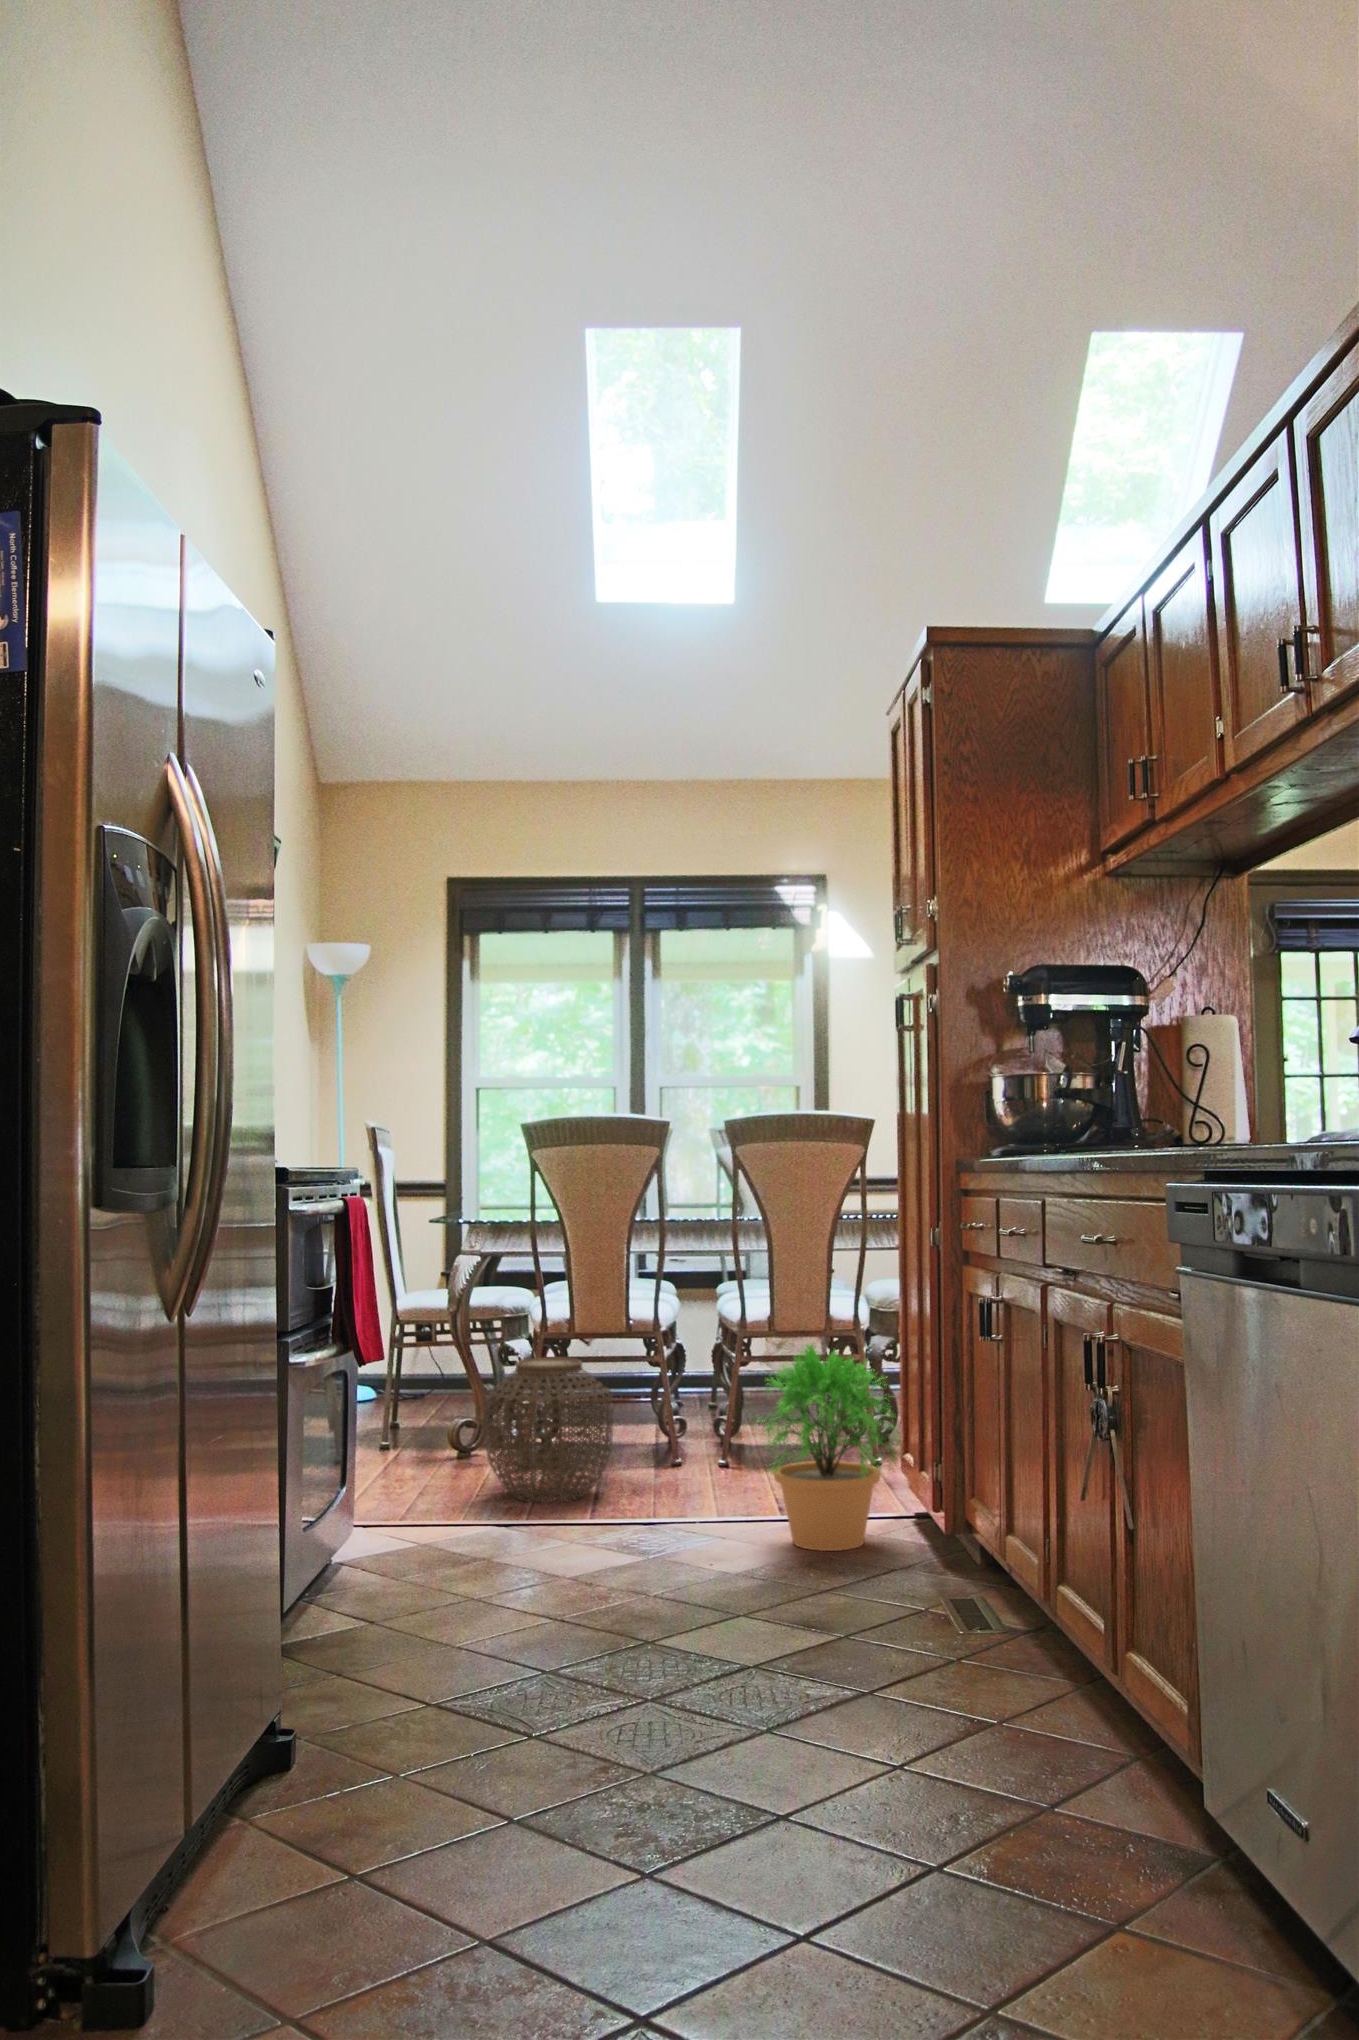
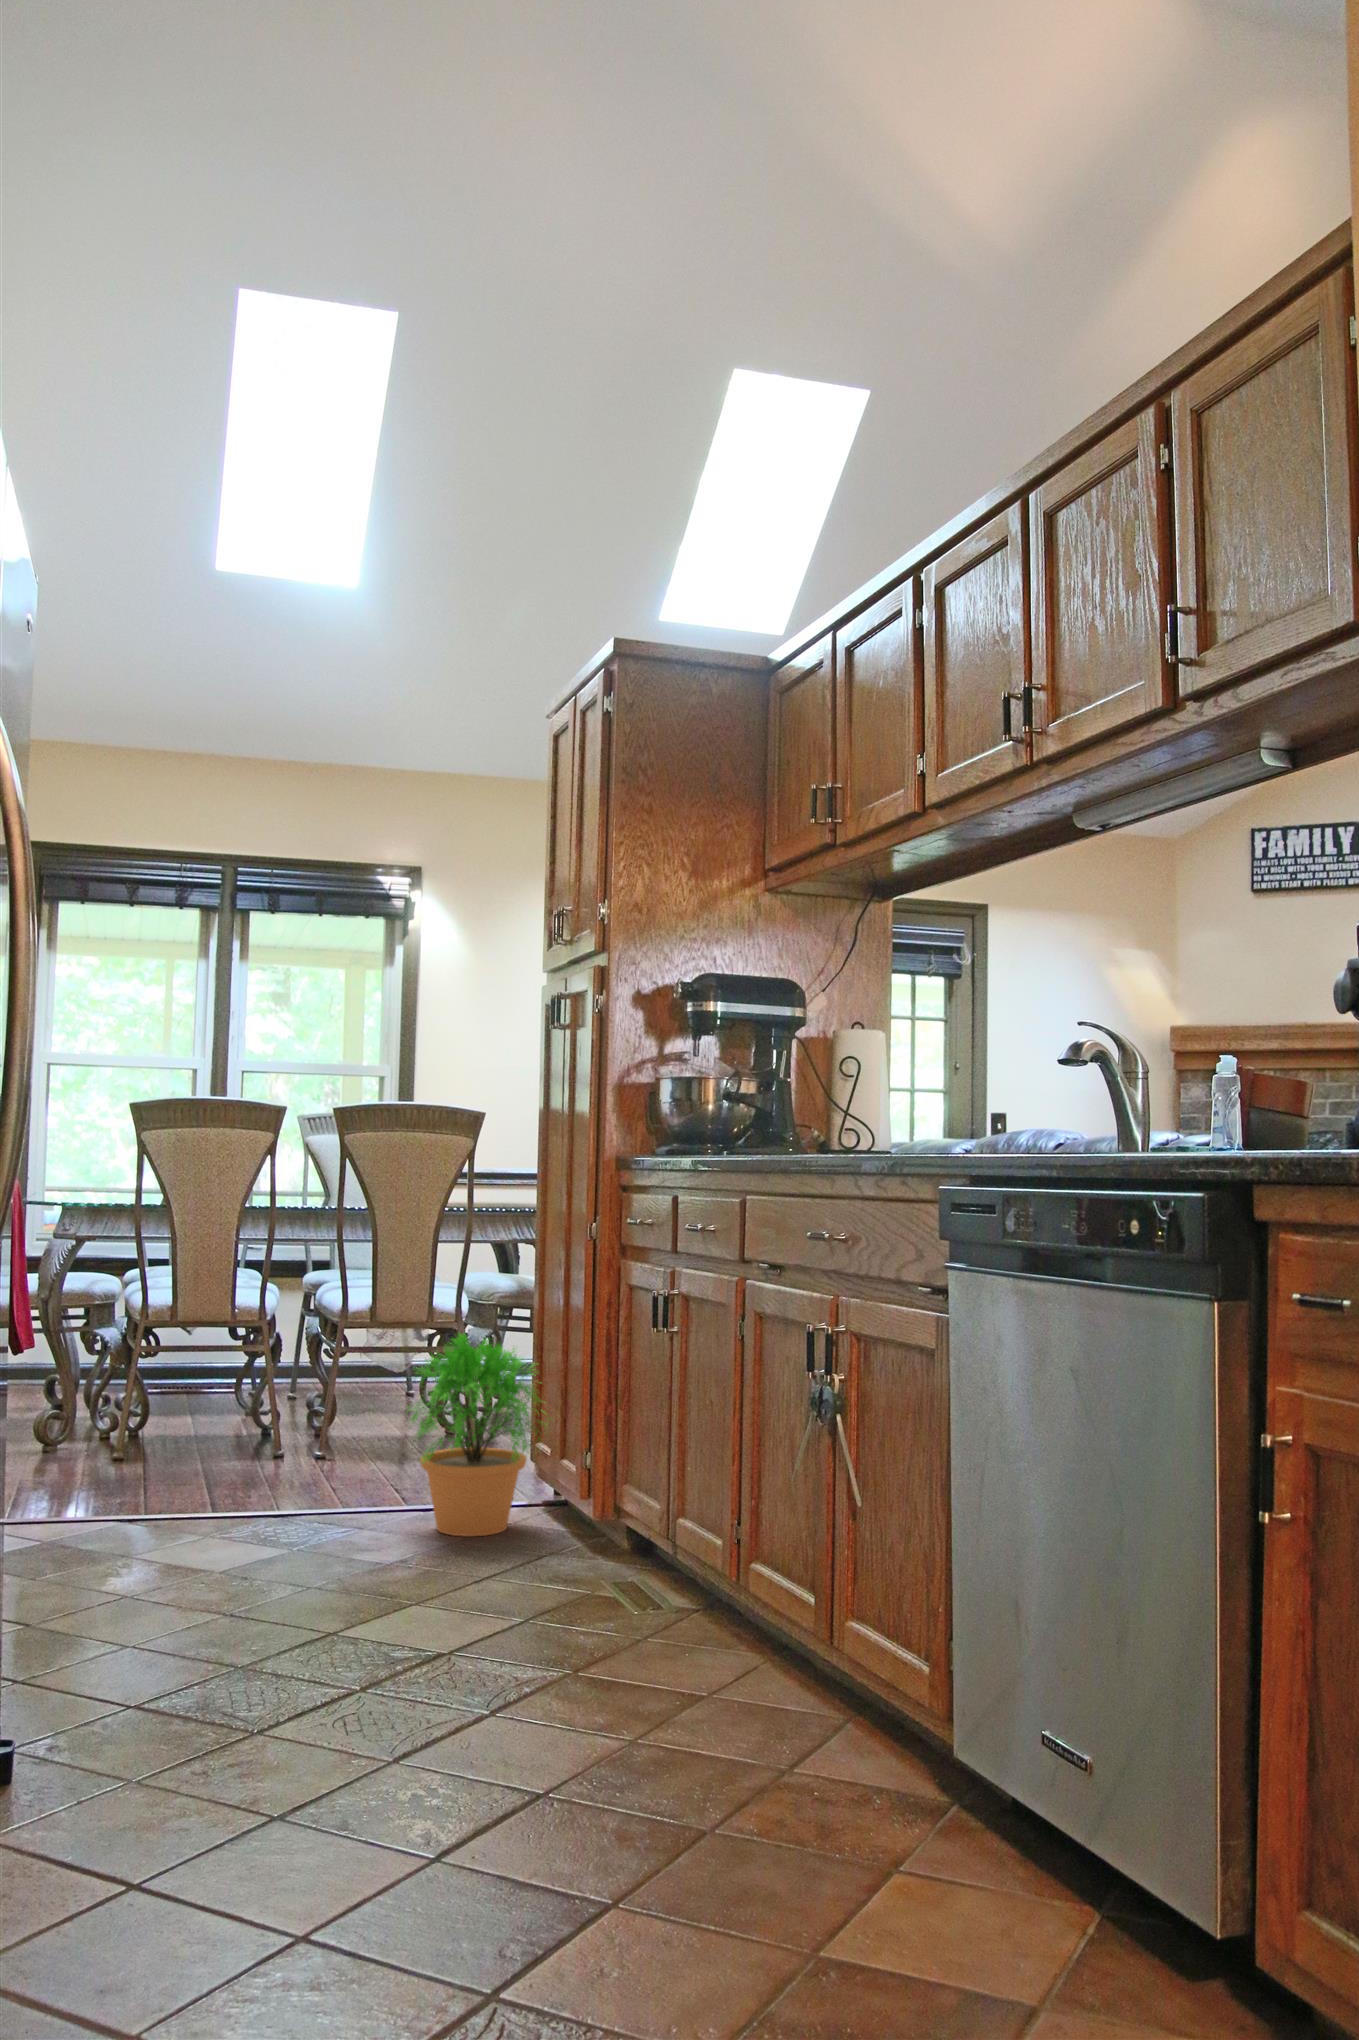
woven basket: present [485,1358,613,1502] -> none [93,1349,234,1501]

